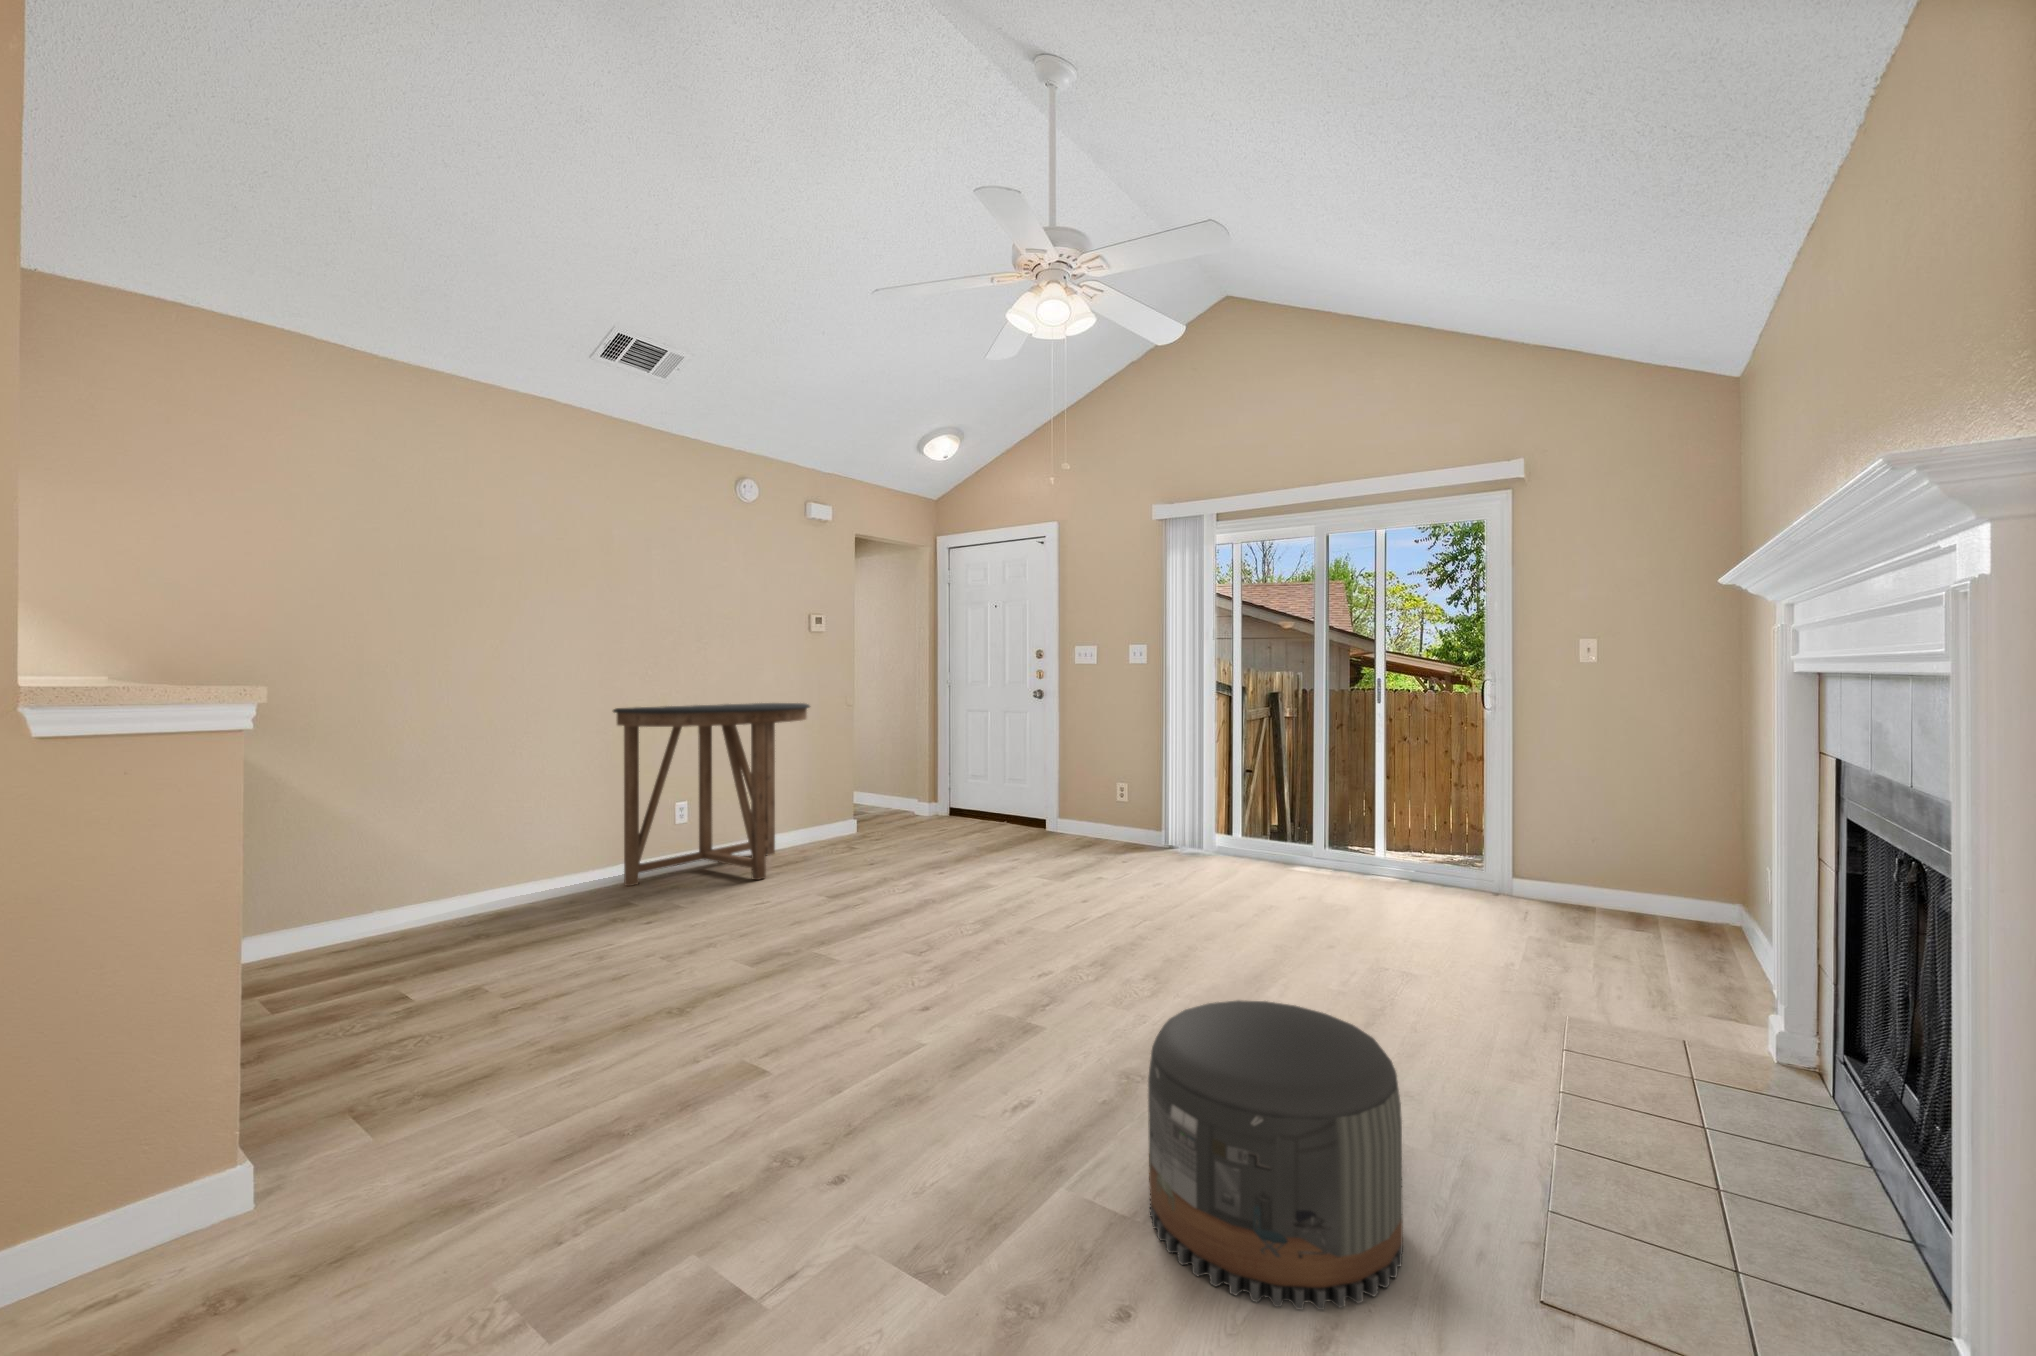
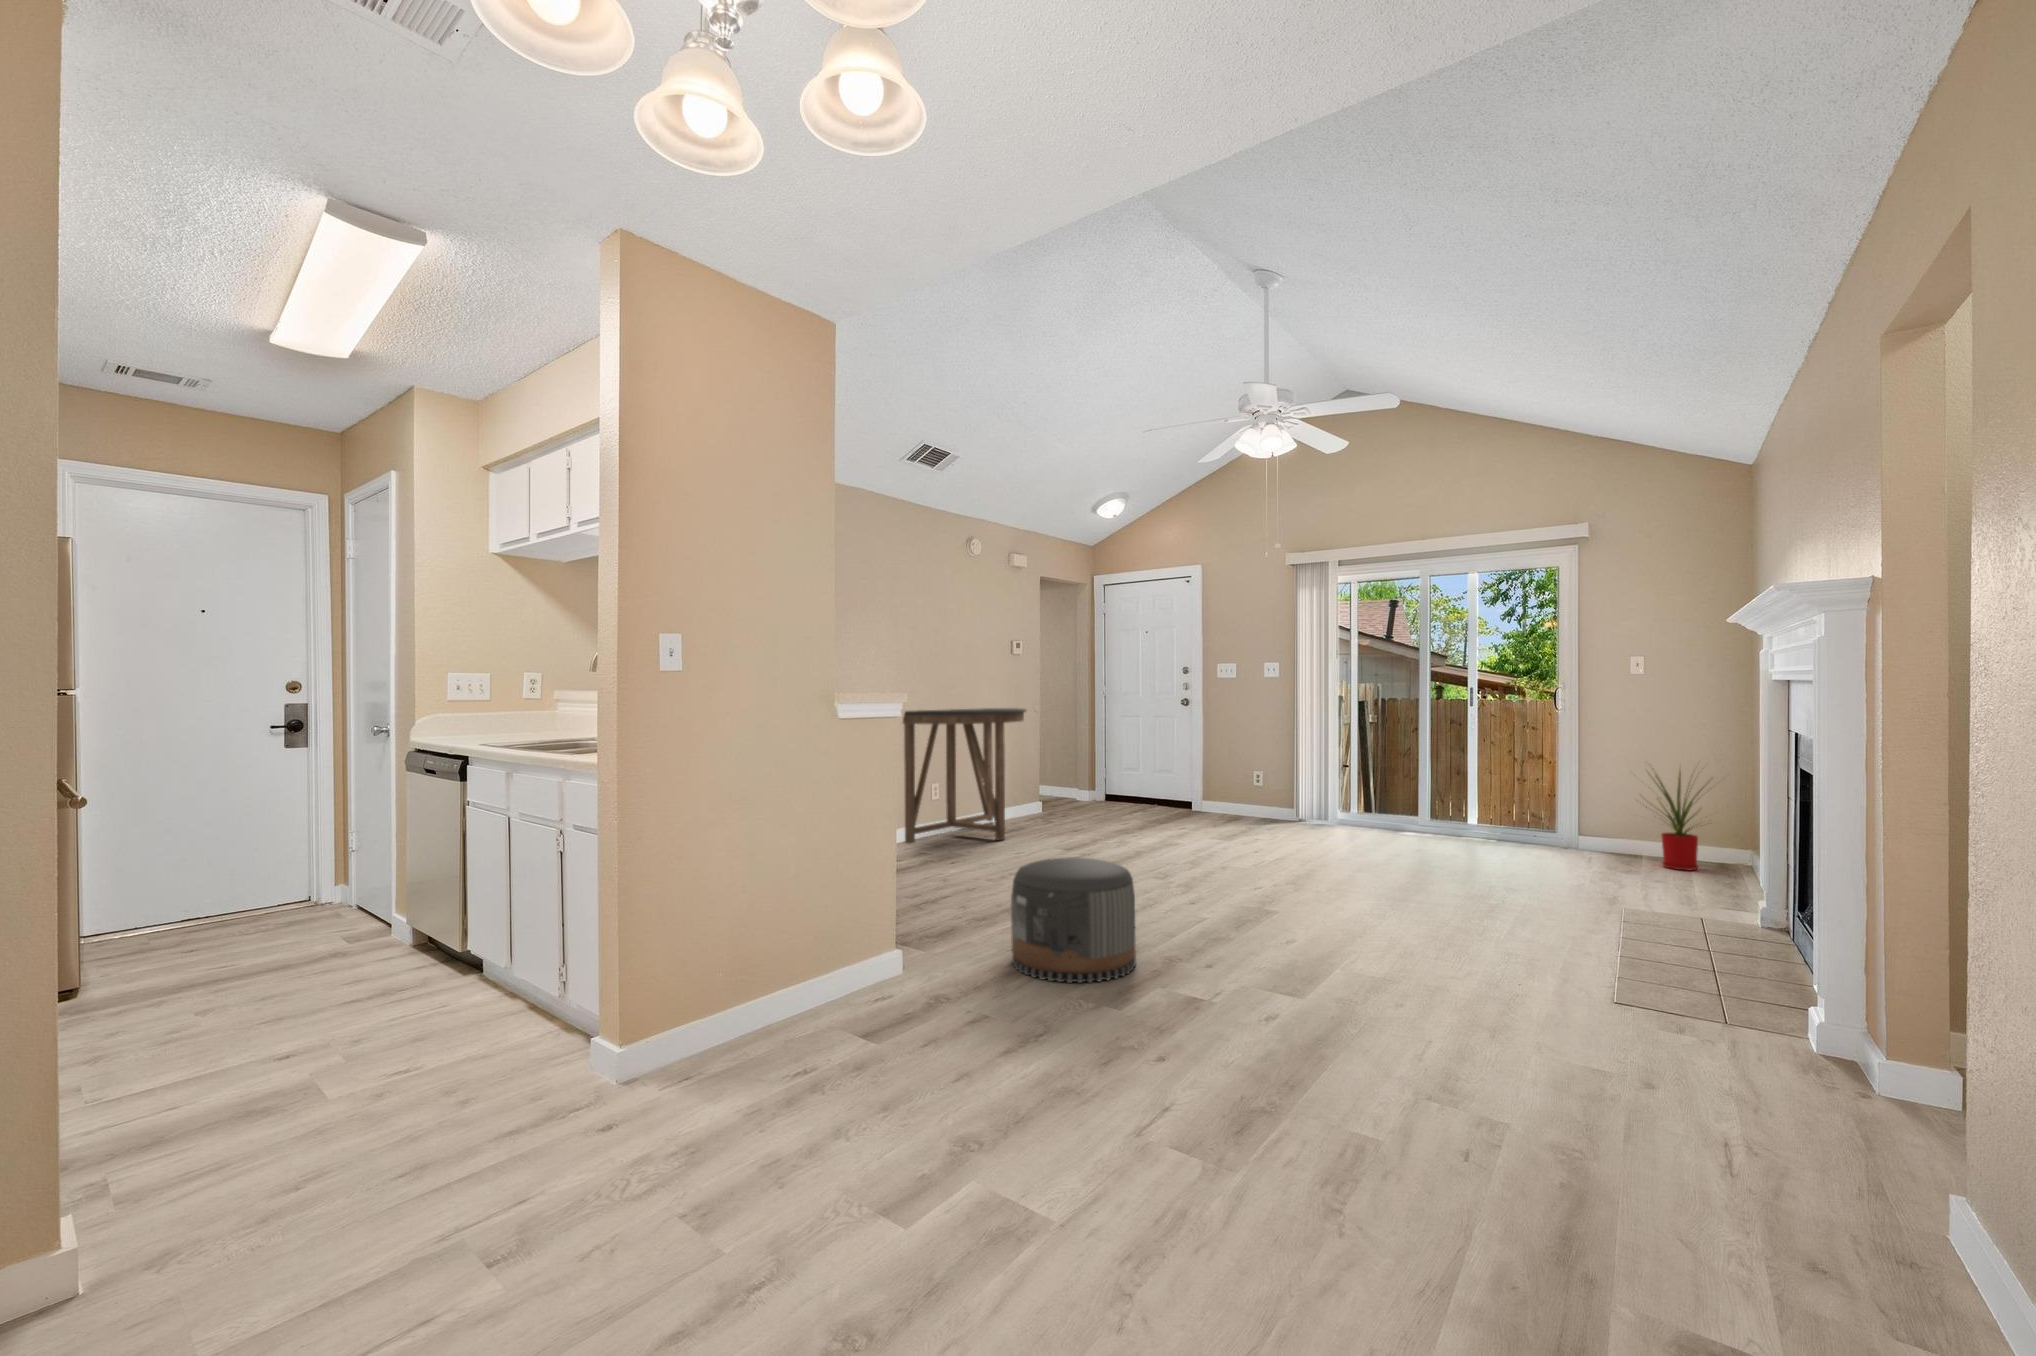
house plant: none [1574,776,1711,930] -> present [1652,768,1713,870]
pouf: present [1148,1000,1403,1310] -> present [1011,857,1136,983]

